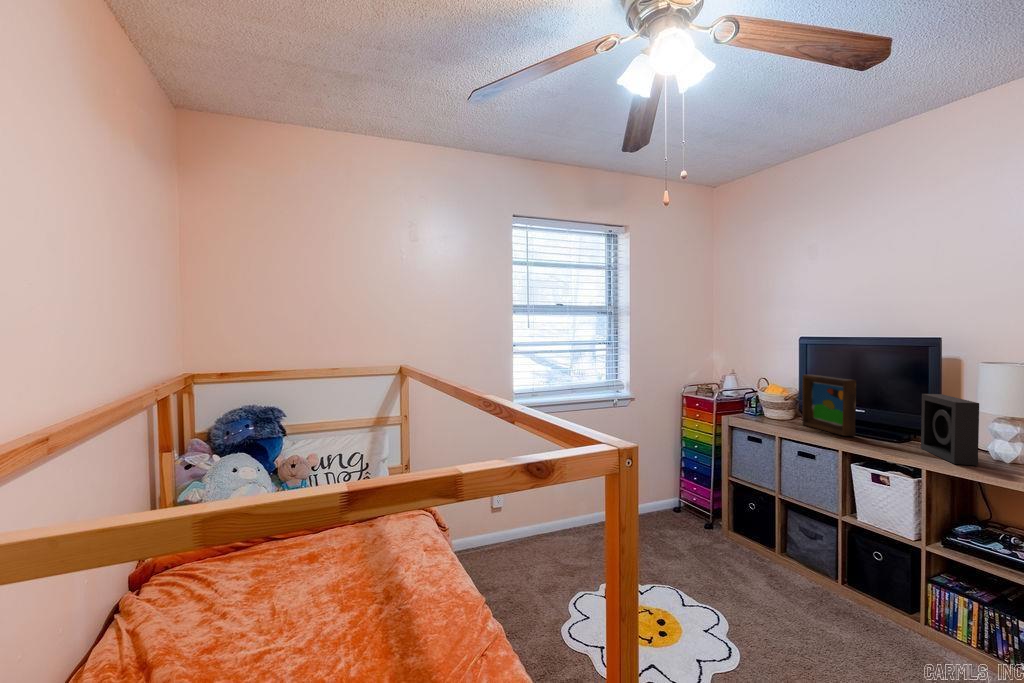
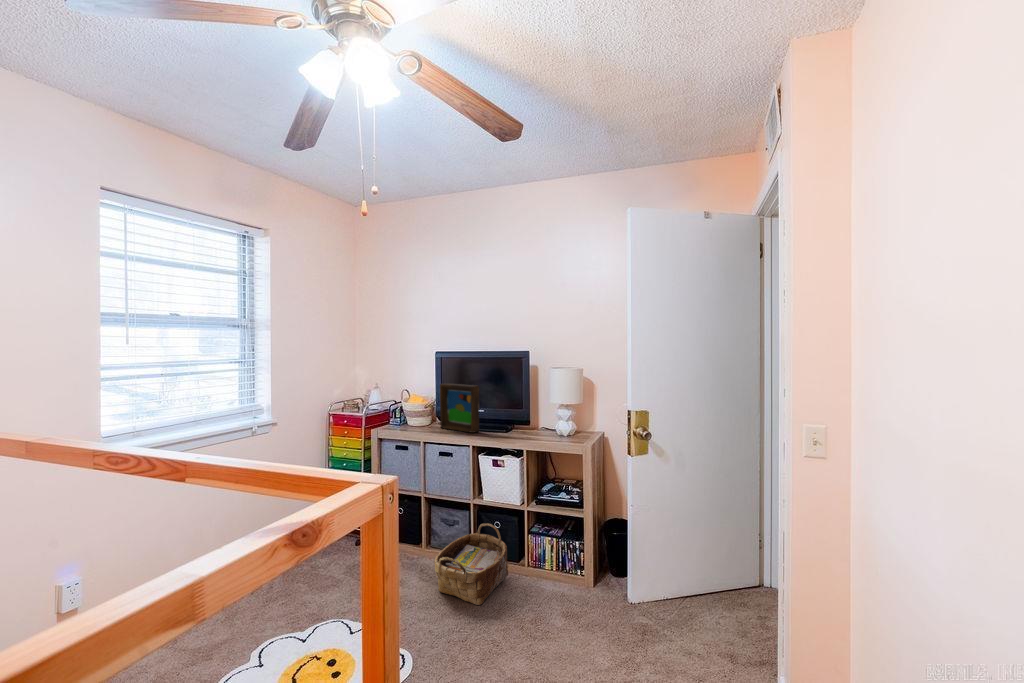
speaker: present [921,394,979,466] -> none [520,392,553,442]
woven basket: none [782,547,890,640] -> present [434,523,508,605]

